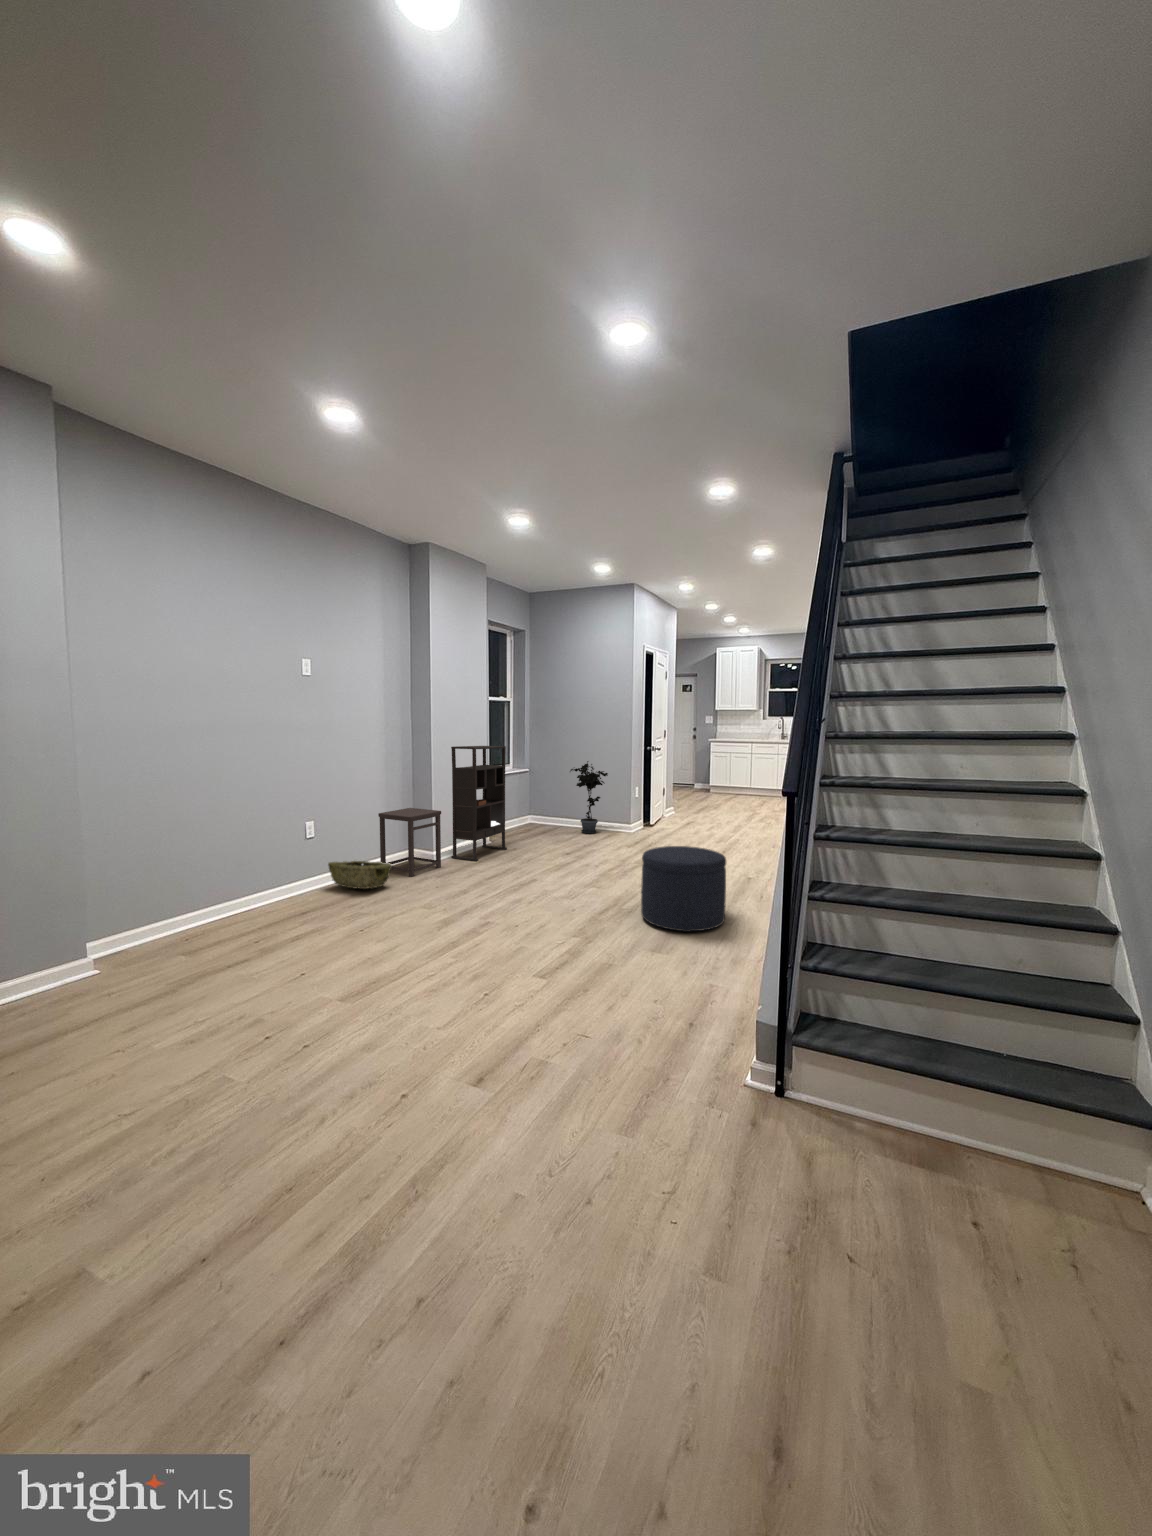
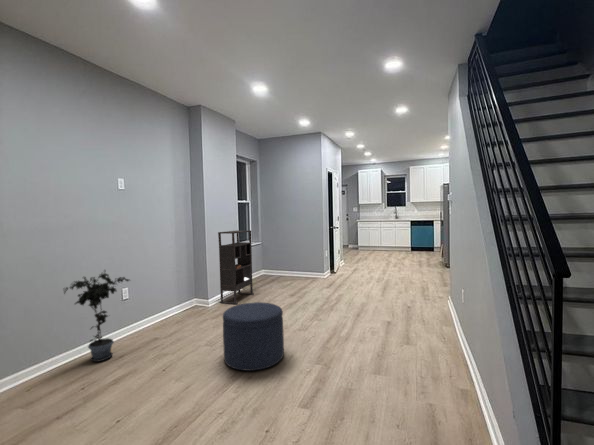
potted plant: present [570,761,608,834] -> present [64,273,129,361]
side table: present [378,808,441,877] -> none [172,273,214,319]
ottoman: present [641,846,726,932] -> present [223,302,284,371]
woven basket: present [328,861,392,889] -> none [139,311,183,332]

